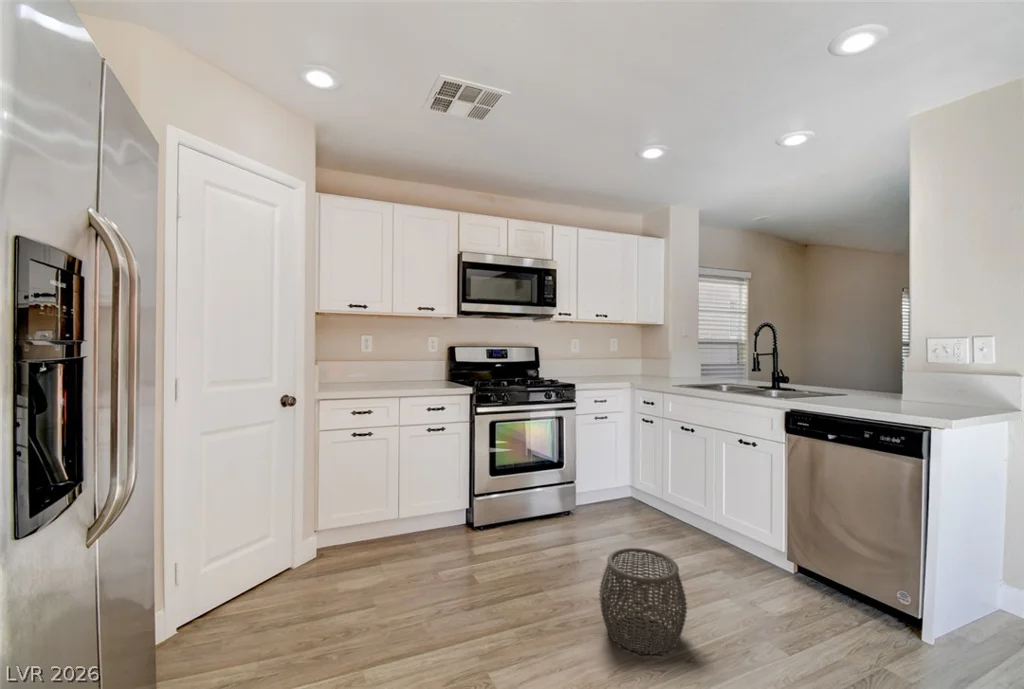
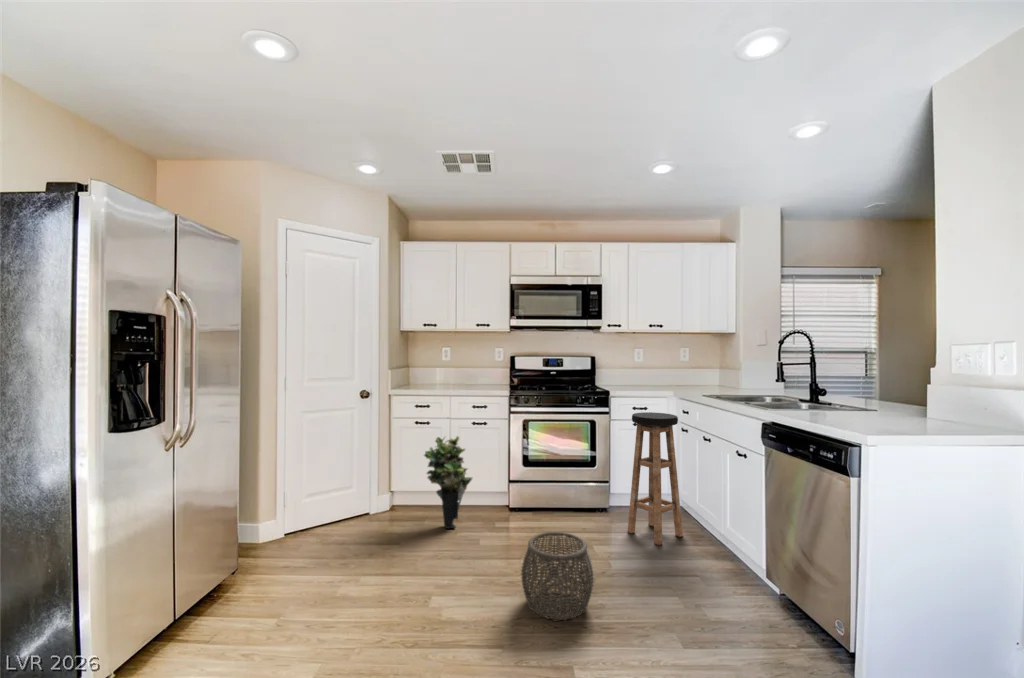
bar stool: none [615,404,665,541] -> present [628,412,683,545]
potted plant: none [384,447,448,569] -> present [424,437,472,529]

